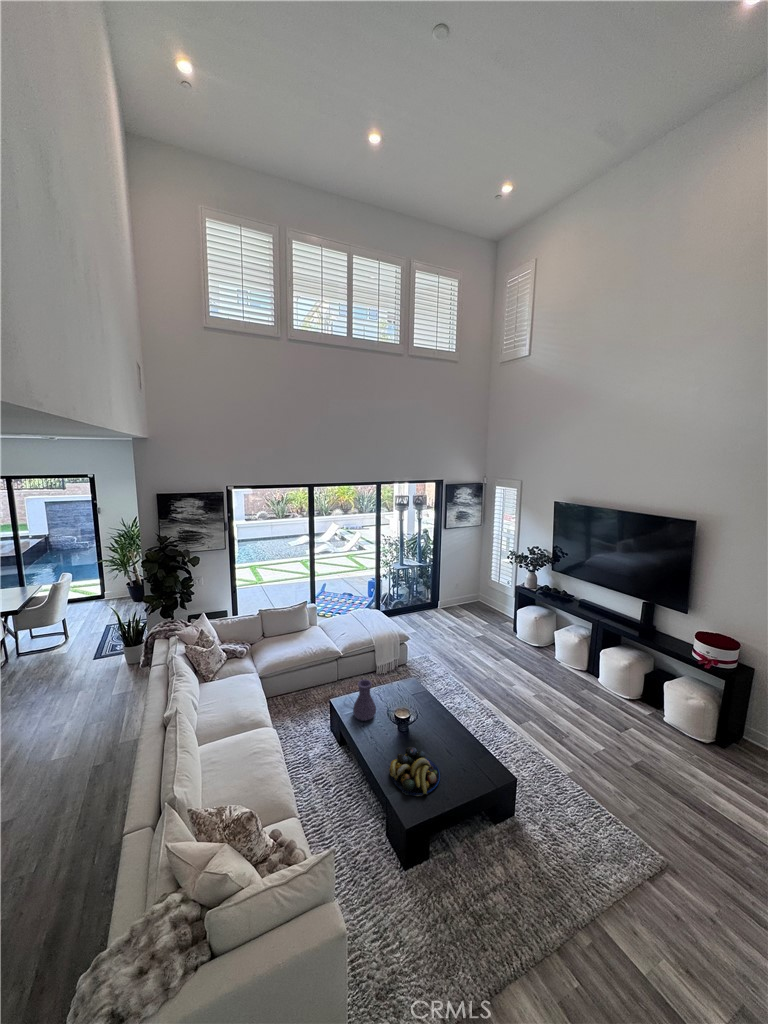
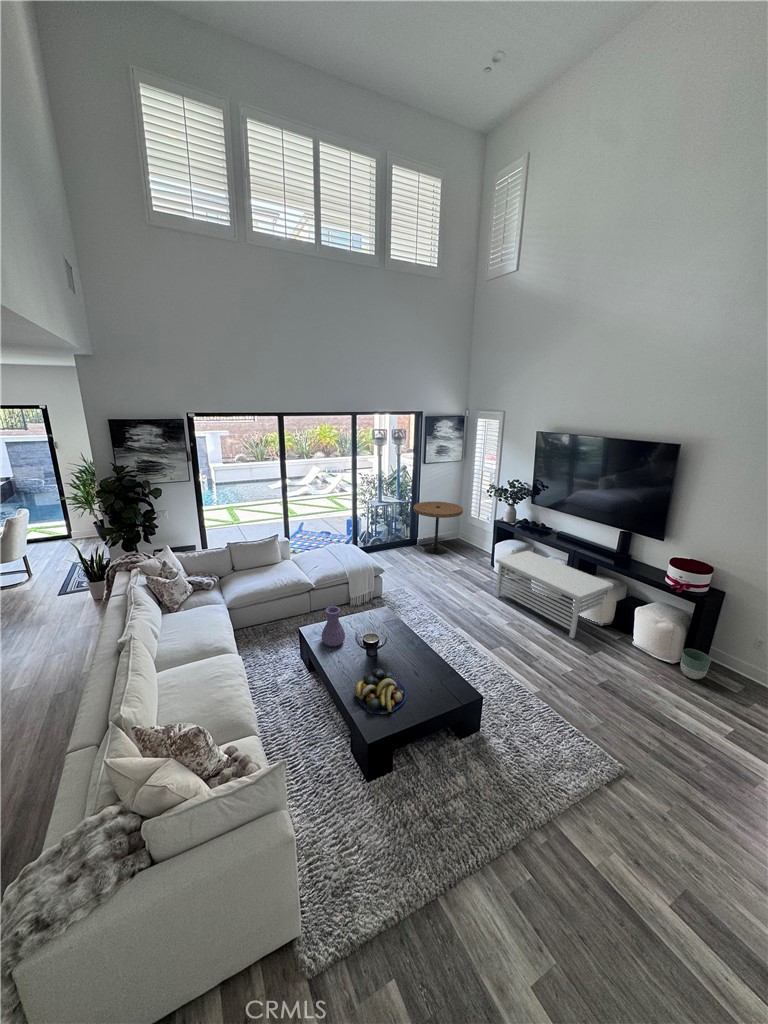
side table: none [435,565,484,618] -> present [413,502,463,554]
storage bench: none [519,618,640,713] -> present [496,551,614,638]
planter: none [716,727,748,761] -> present [680,649,711,679]

